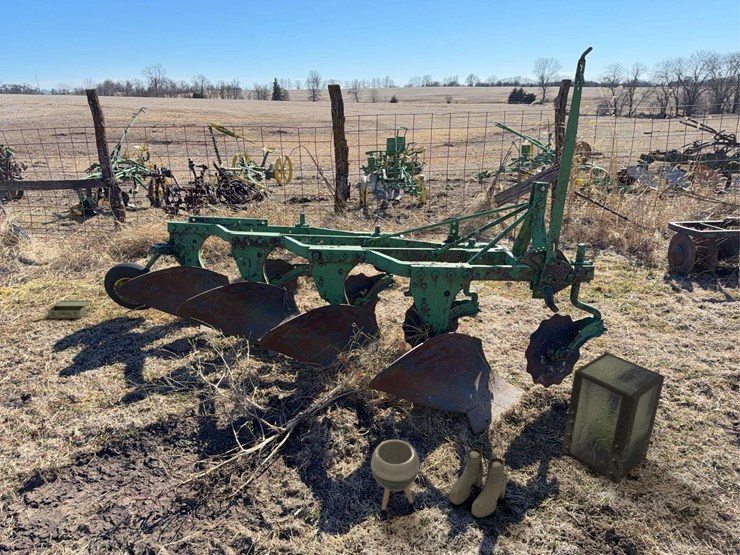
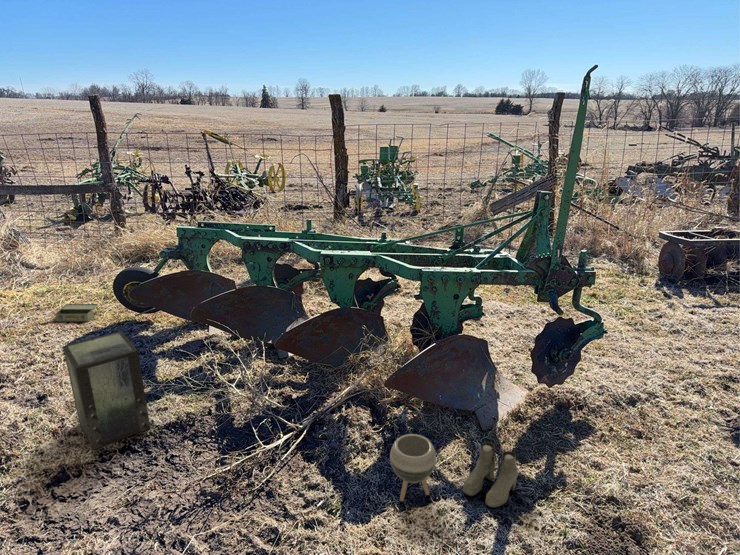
storage box: present [562,352,665,483] -> present [63,331,150,450]

